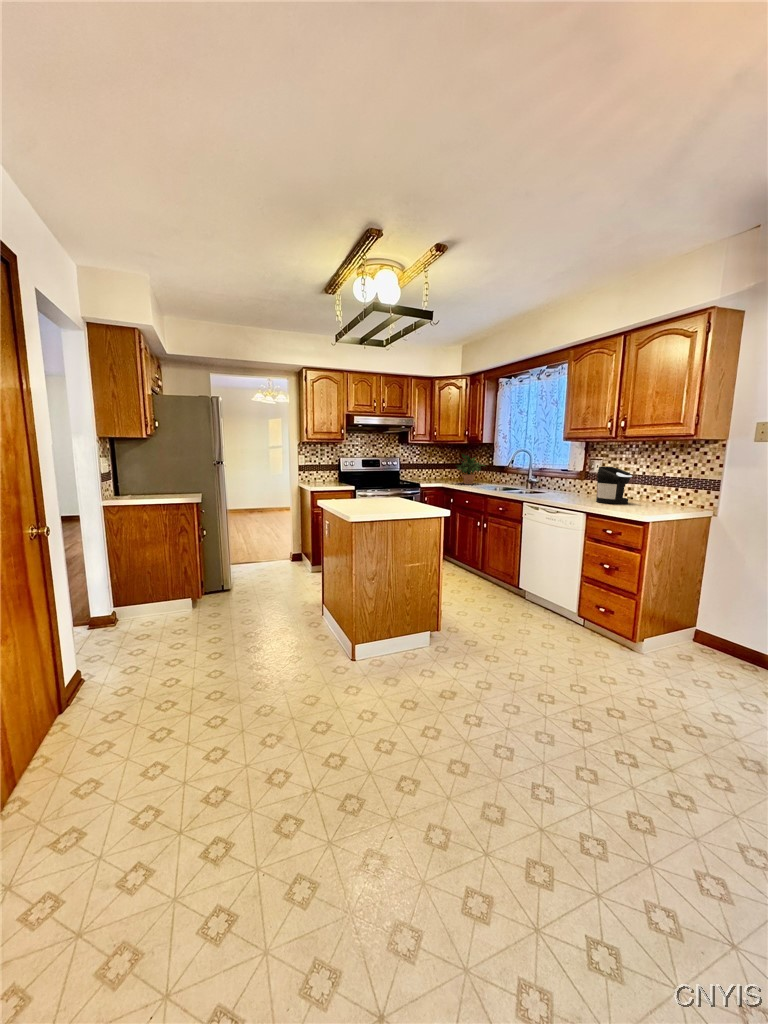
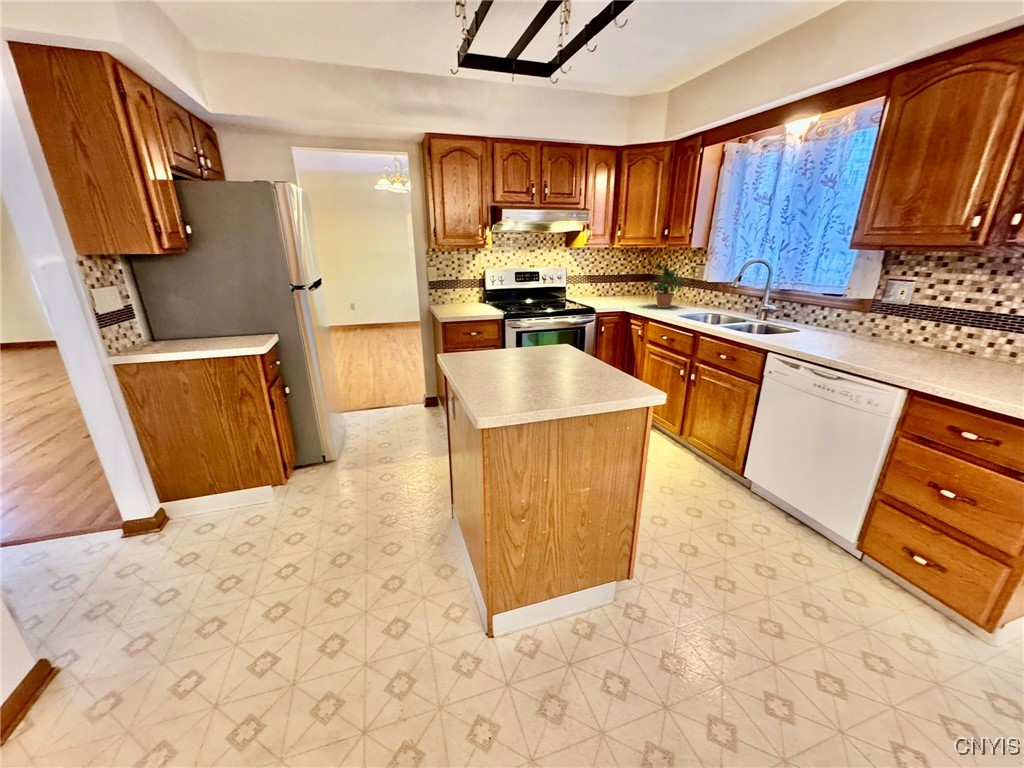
coffee maker: present [596,466,632,504] -> none [904,297,995,366]

